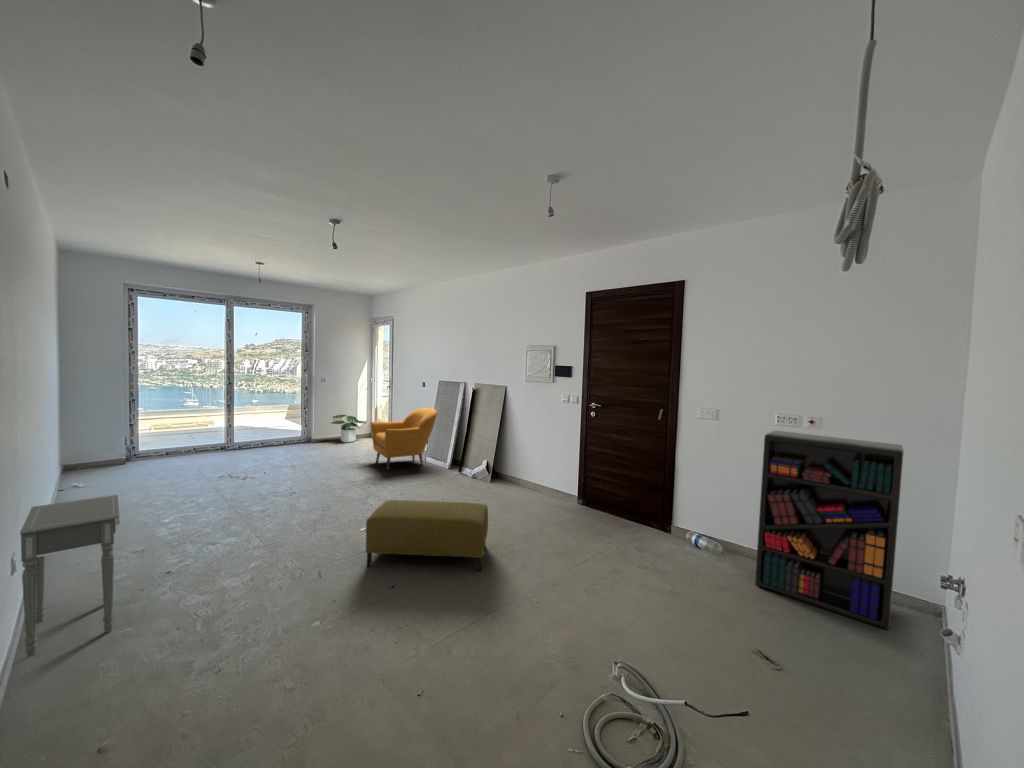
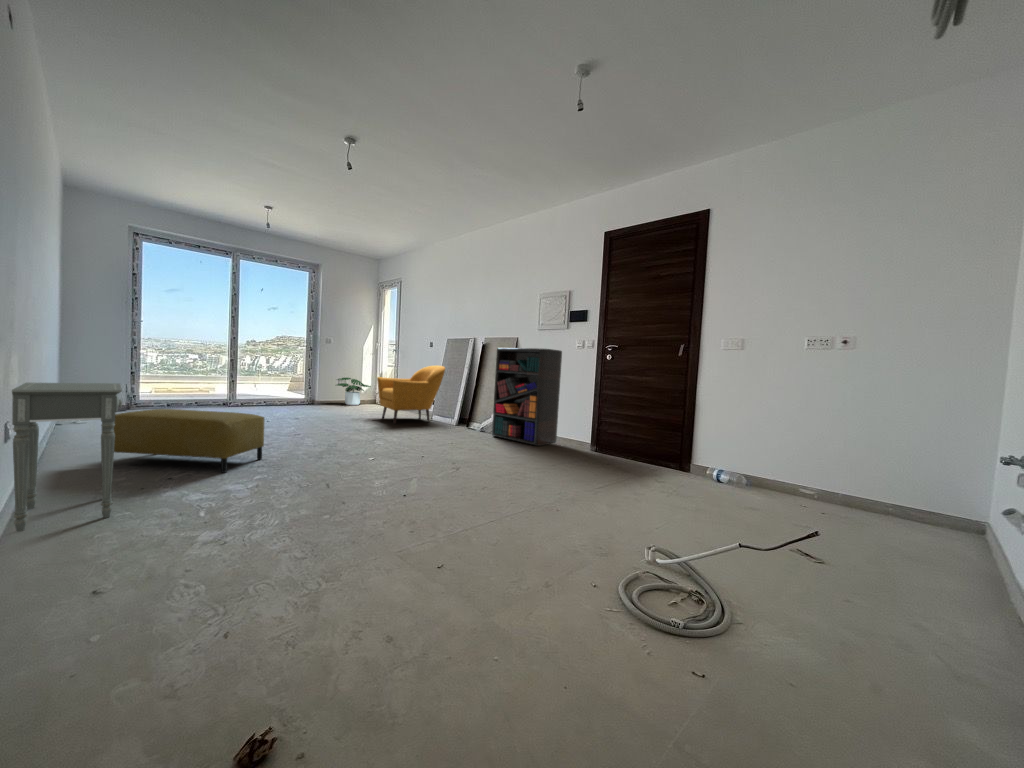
bookshelf: present [755,431,904,629] -> present [492,348,562,446]
ottoman: present [366,500,488,571] -> present [114,409,265,473]

